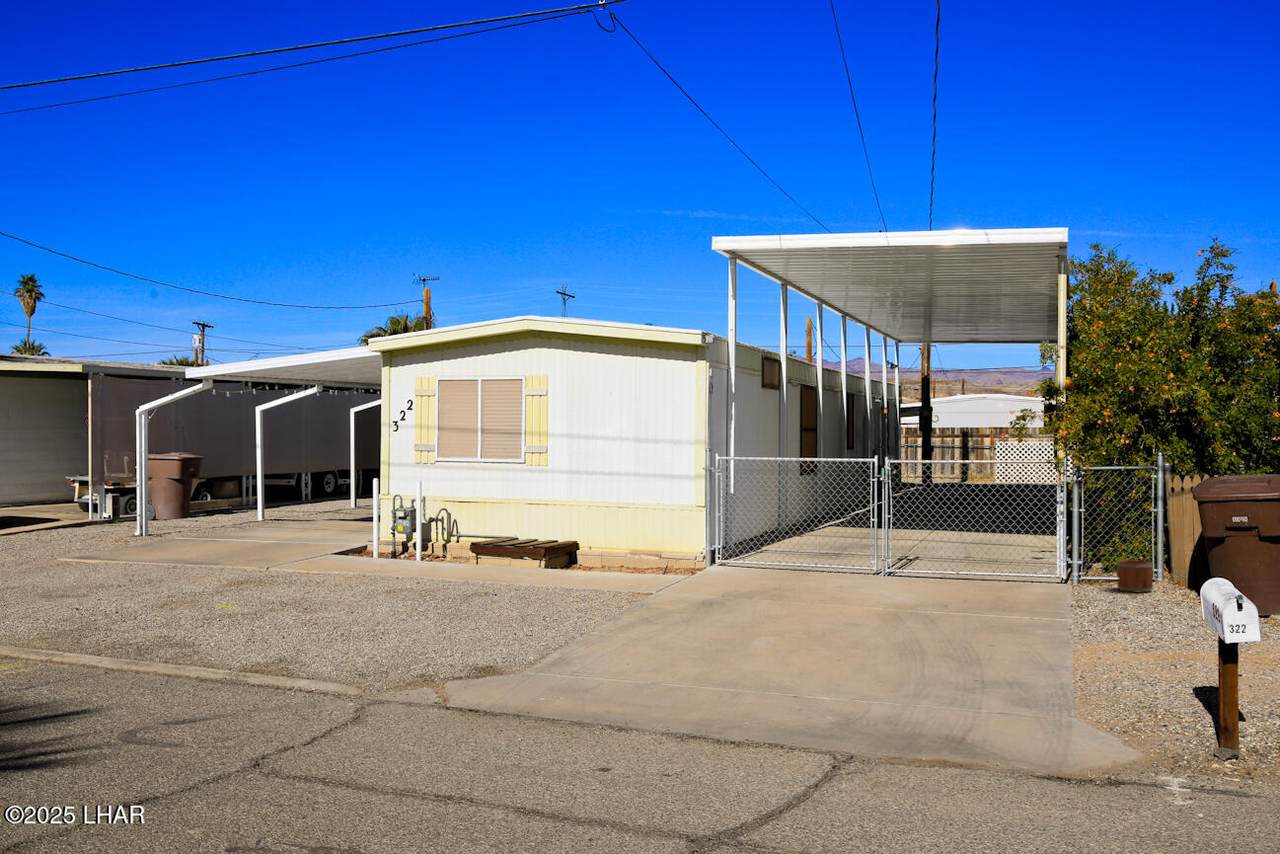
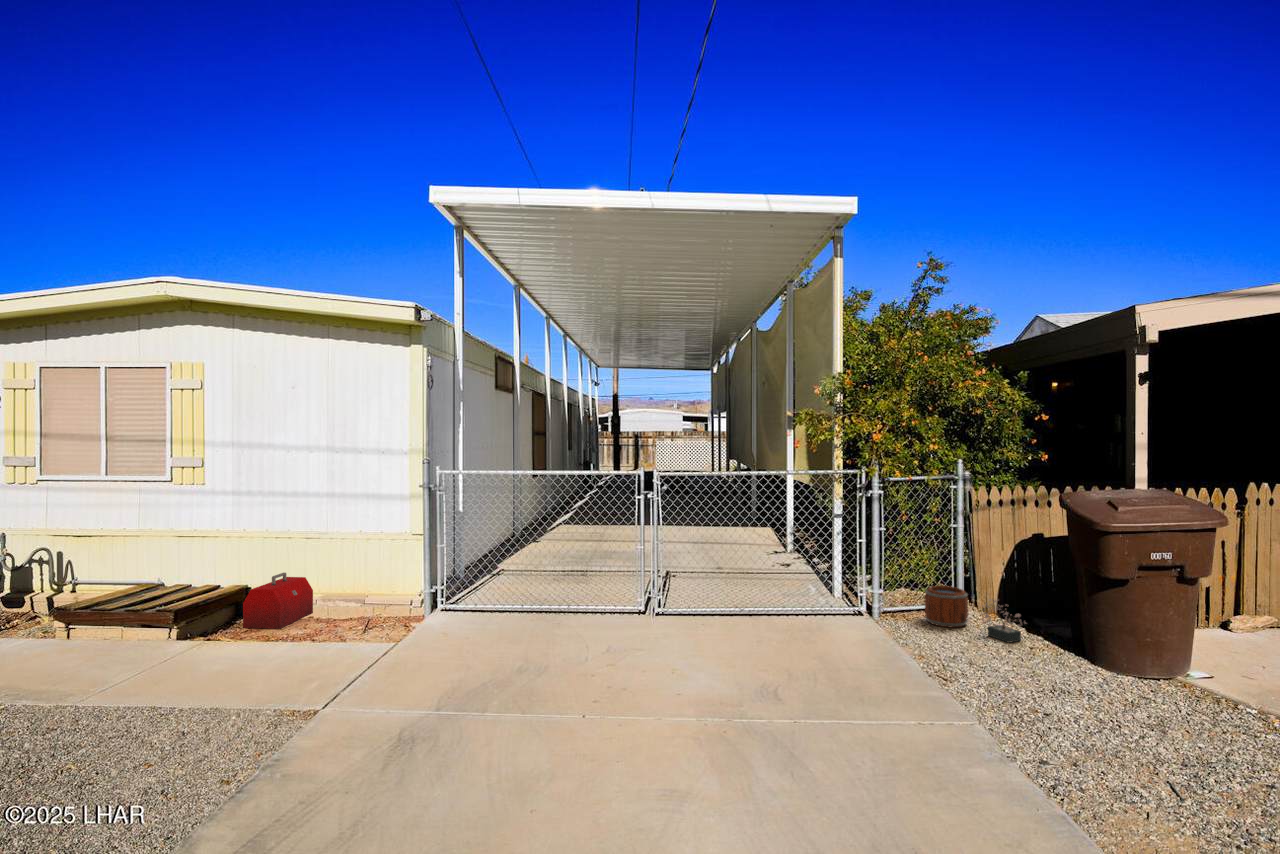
toolbox: none [582,530,625,568] -> present [243,573,313,629]
decorative plant: none [1151,567,1187,600] -> present [981,599,1022,643]

